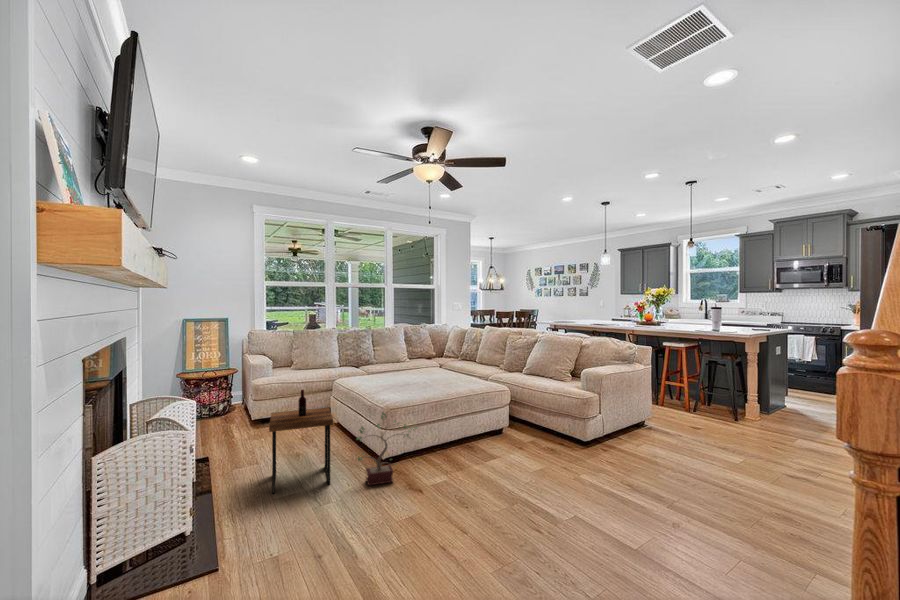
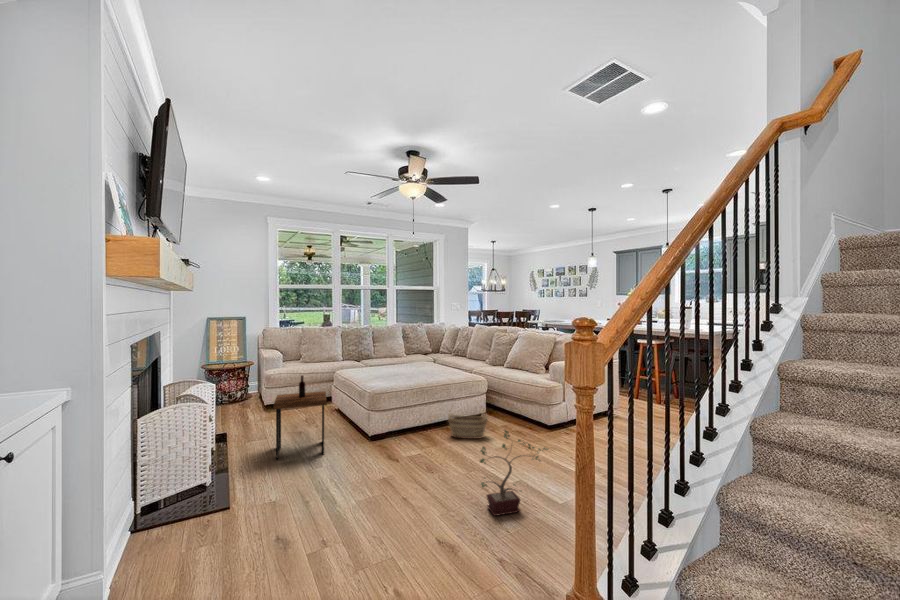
basket: none [472,412,518,460] -> present [448,414,487,439]
potted plant: present [357,413,418,485] -> present [480,430,548,516]

